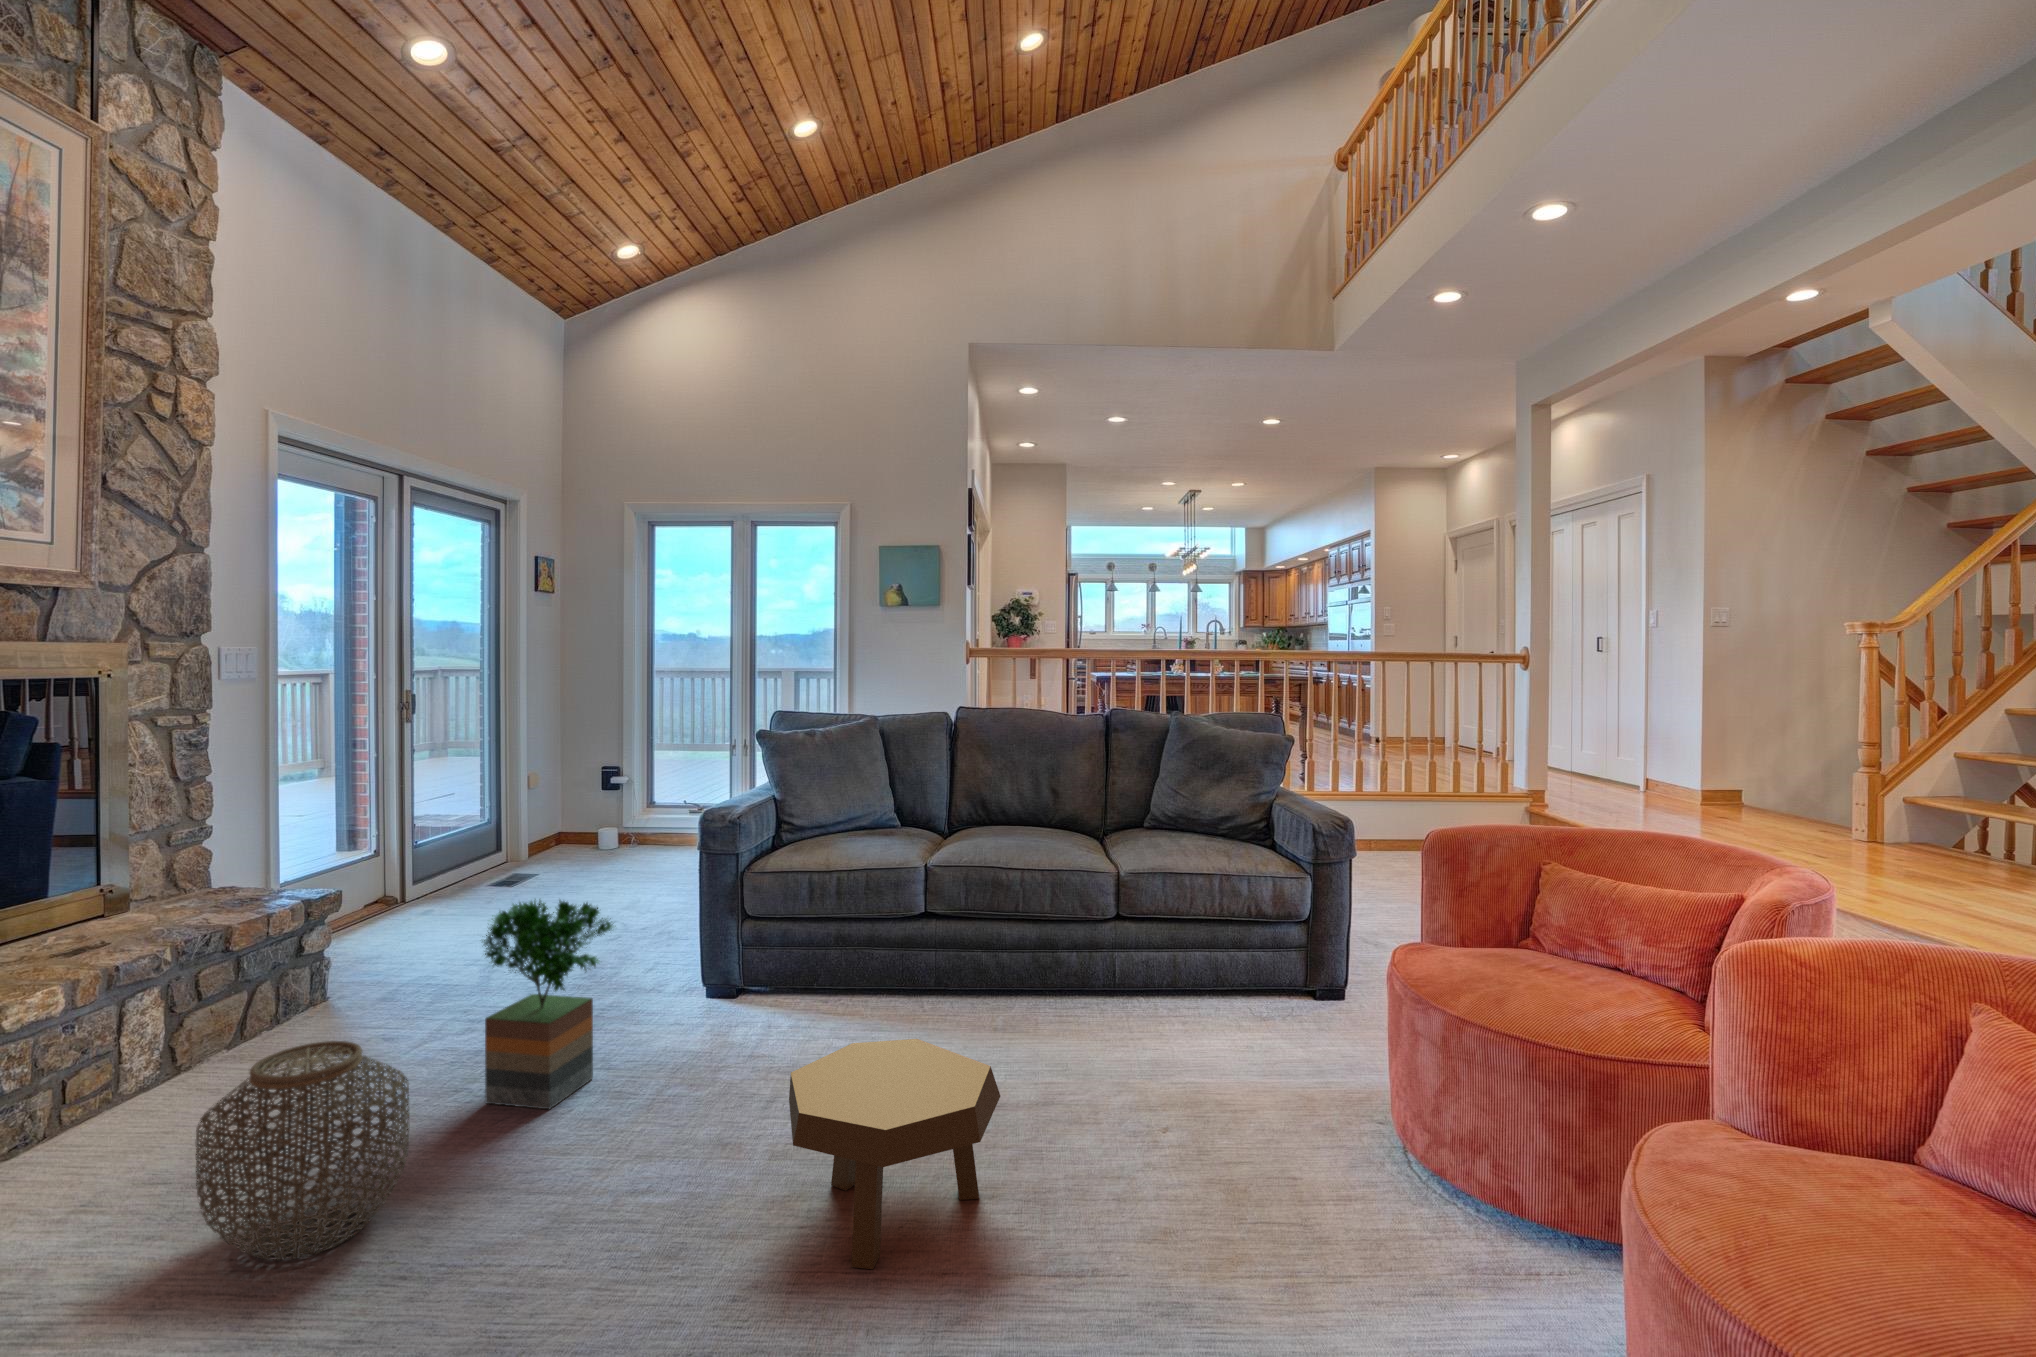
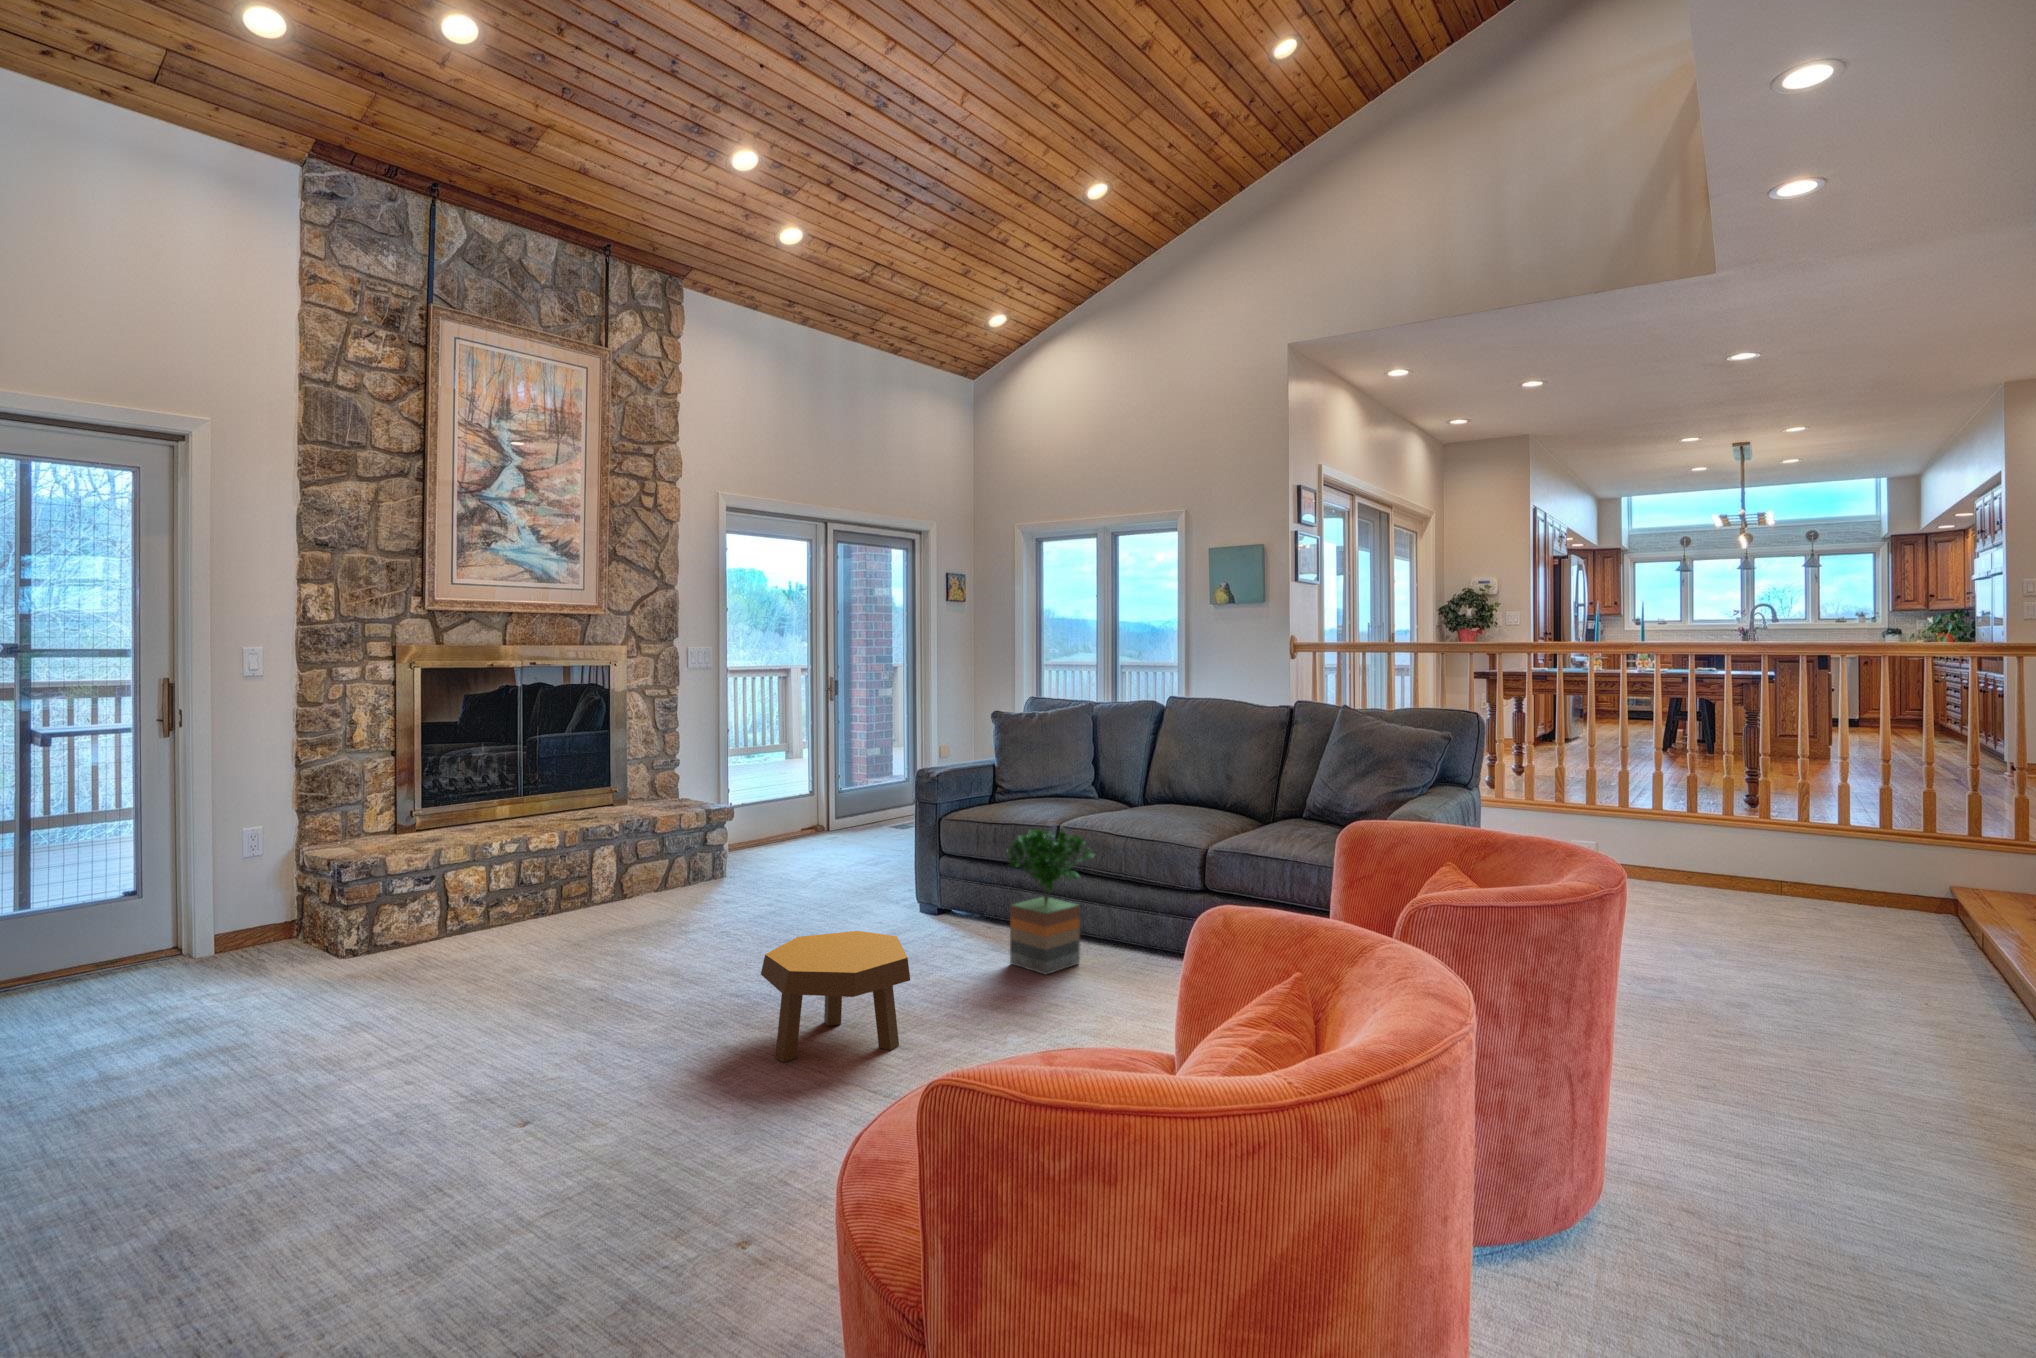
potted tree: present [484,901,613,1109] -> present [1007,829,1094,975]
woven basket: present [196,1041,409,1260] -> none [533,874,637,986]

